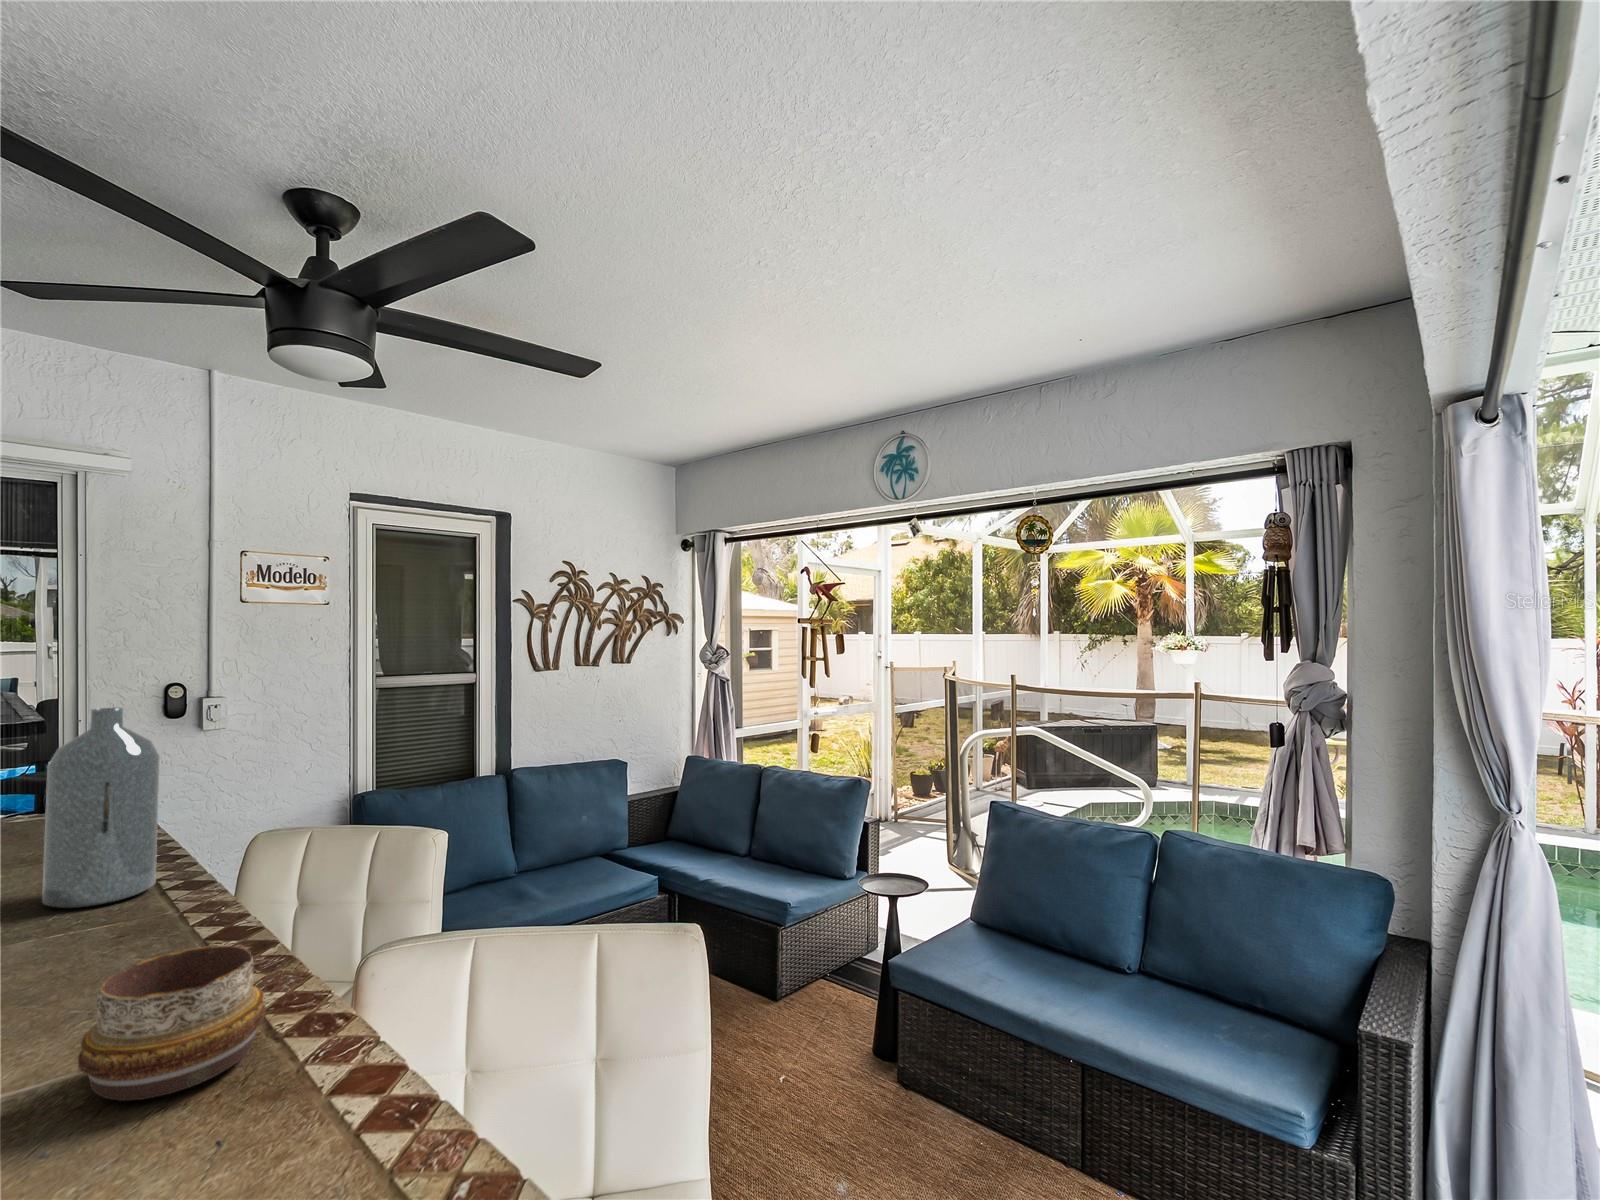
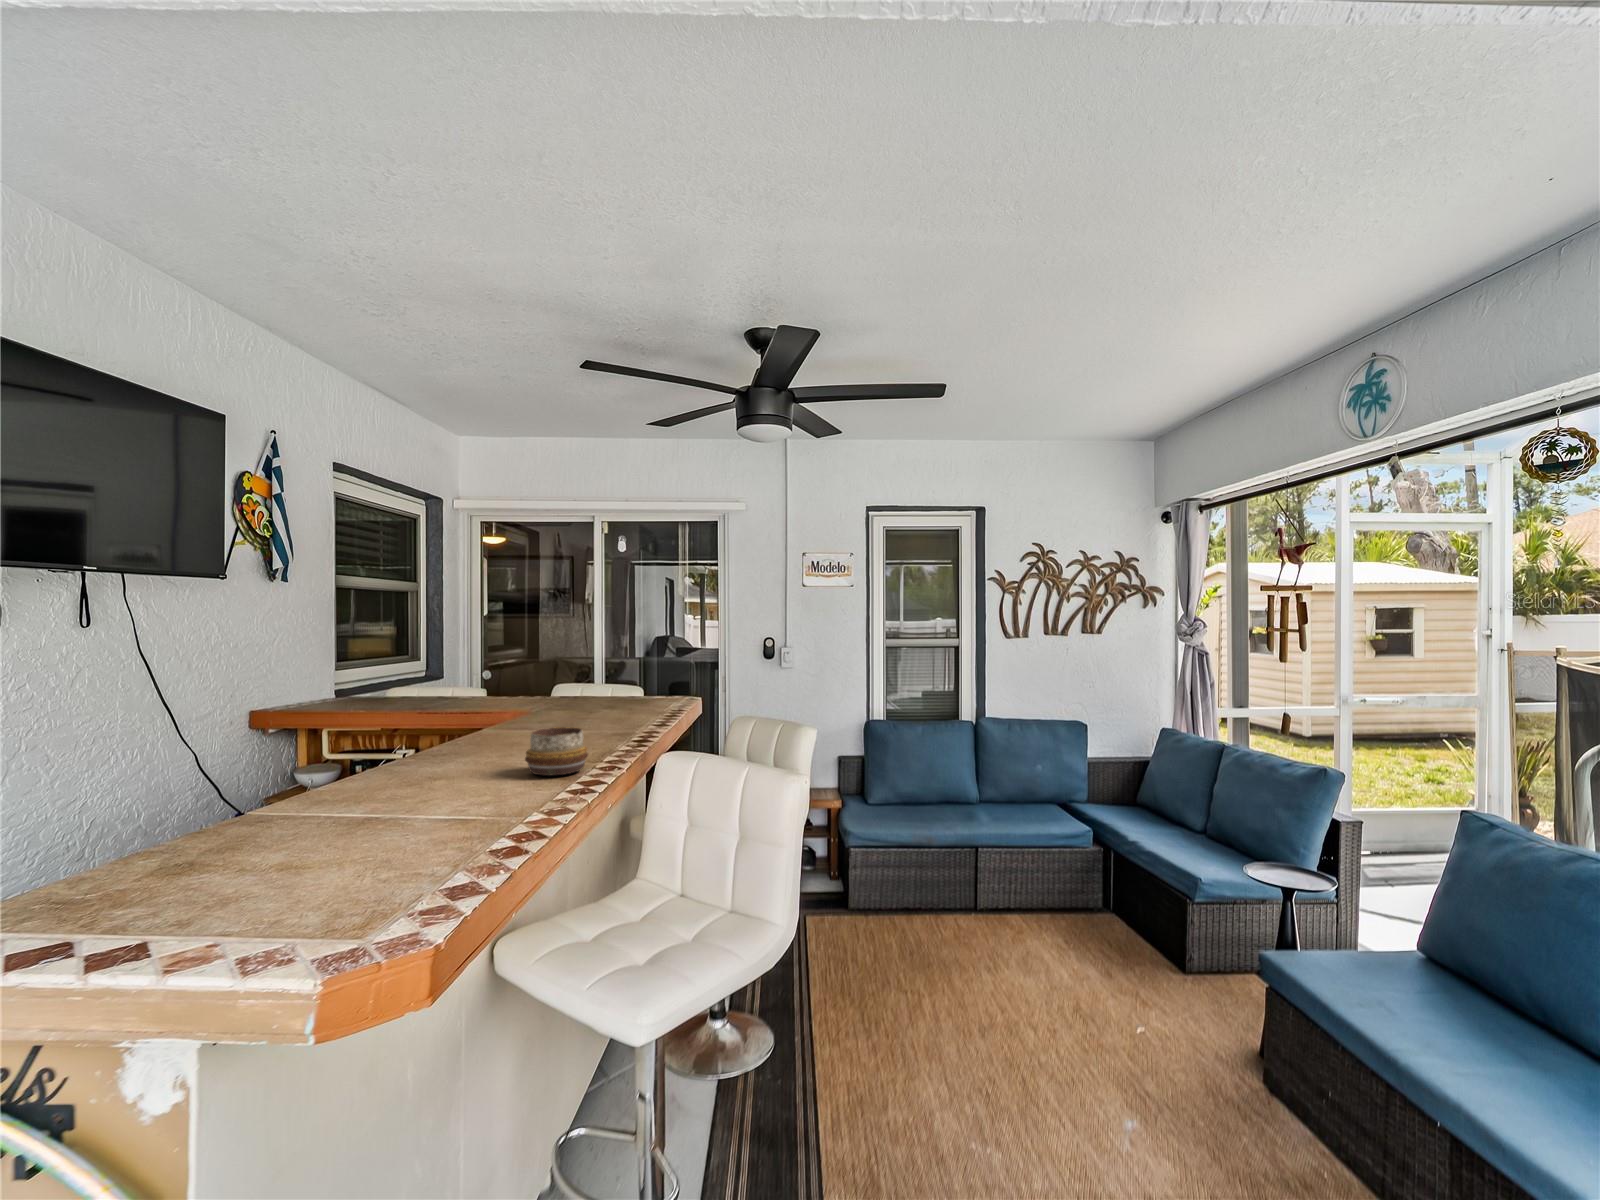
bottle: present [42,708,160,908] -> none [613,634,654,726]

